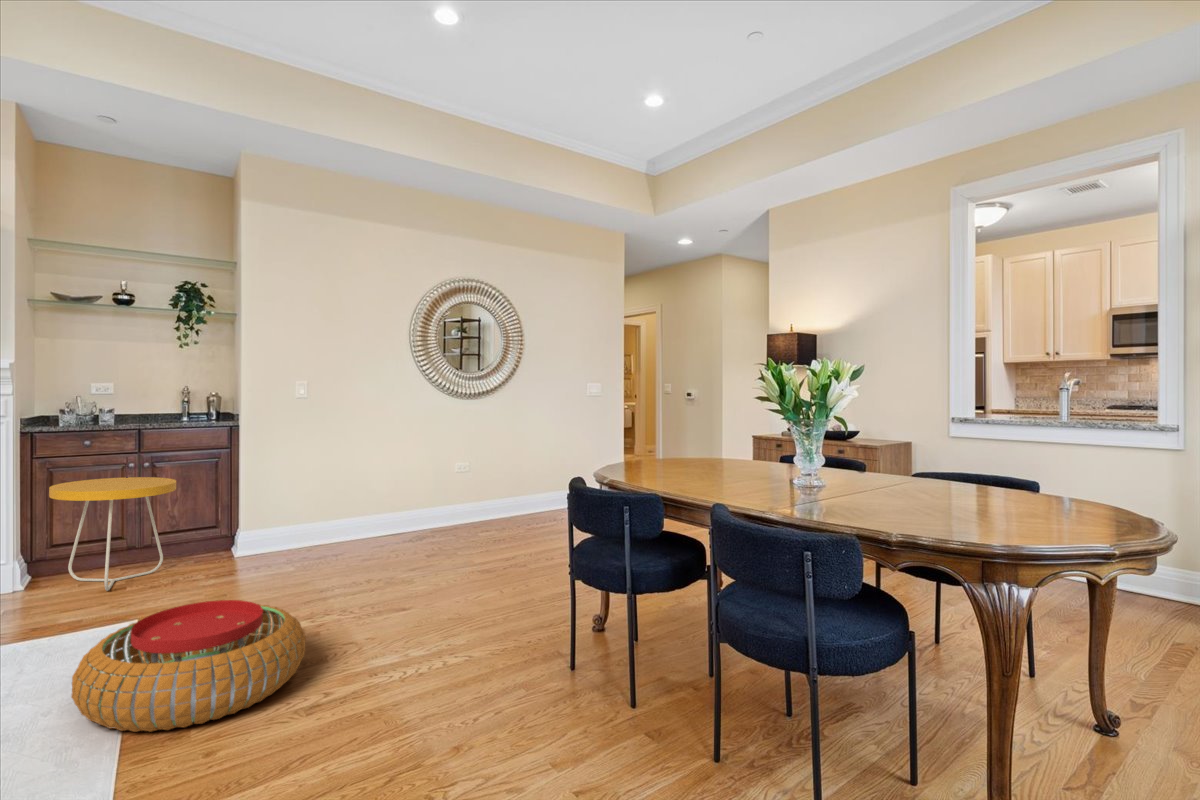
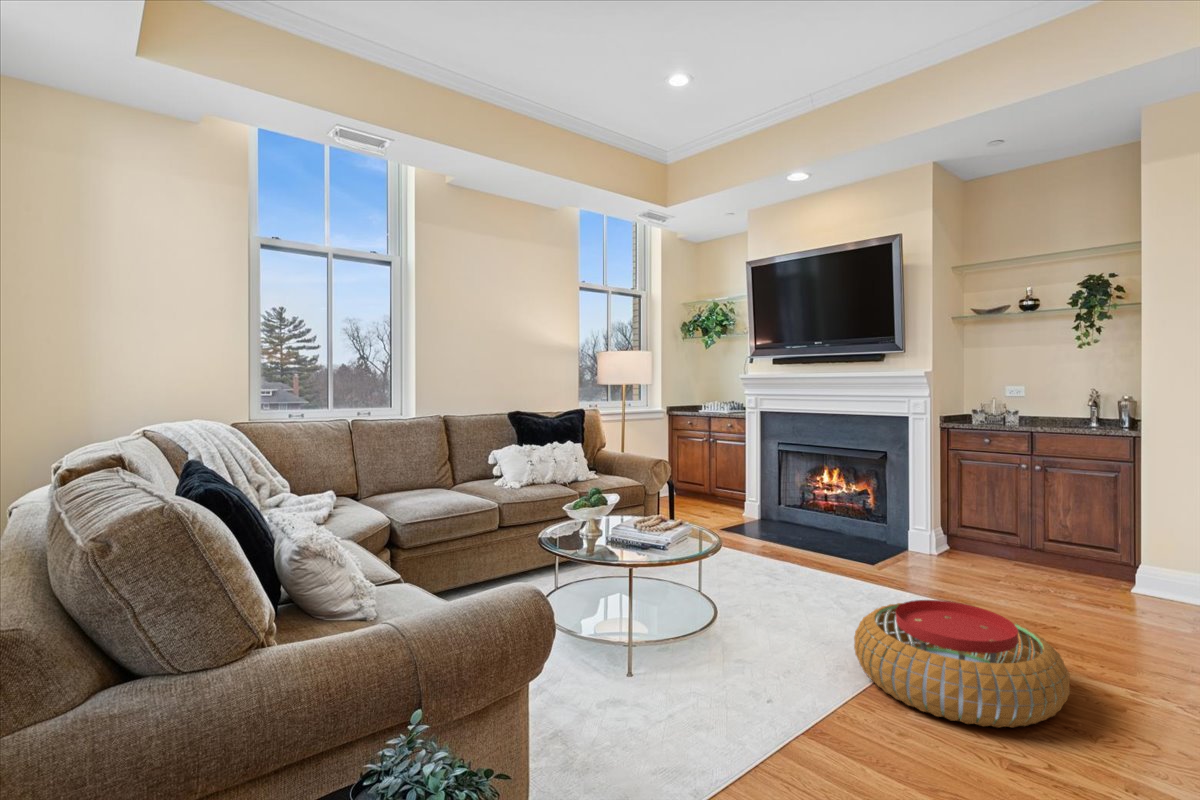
side table: present [49,477,176,591] -> none [945,475,1054,578]

